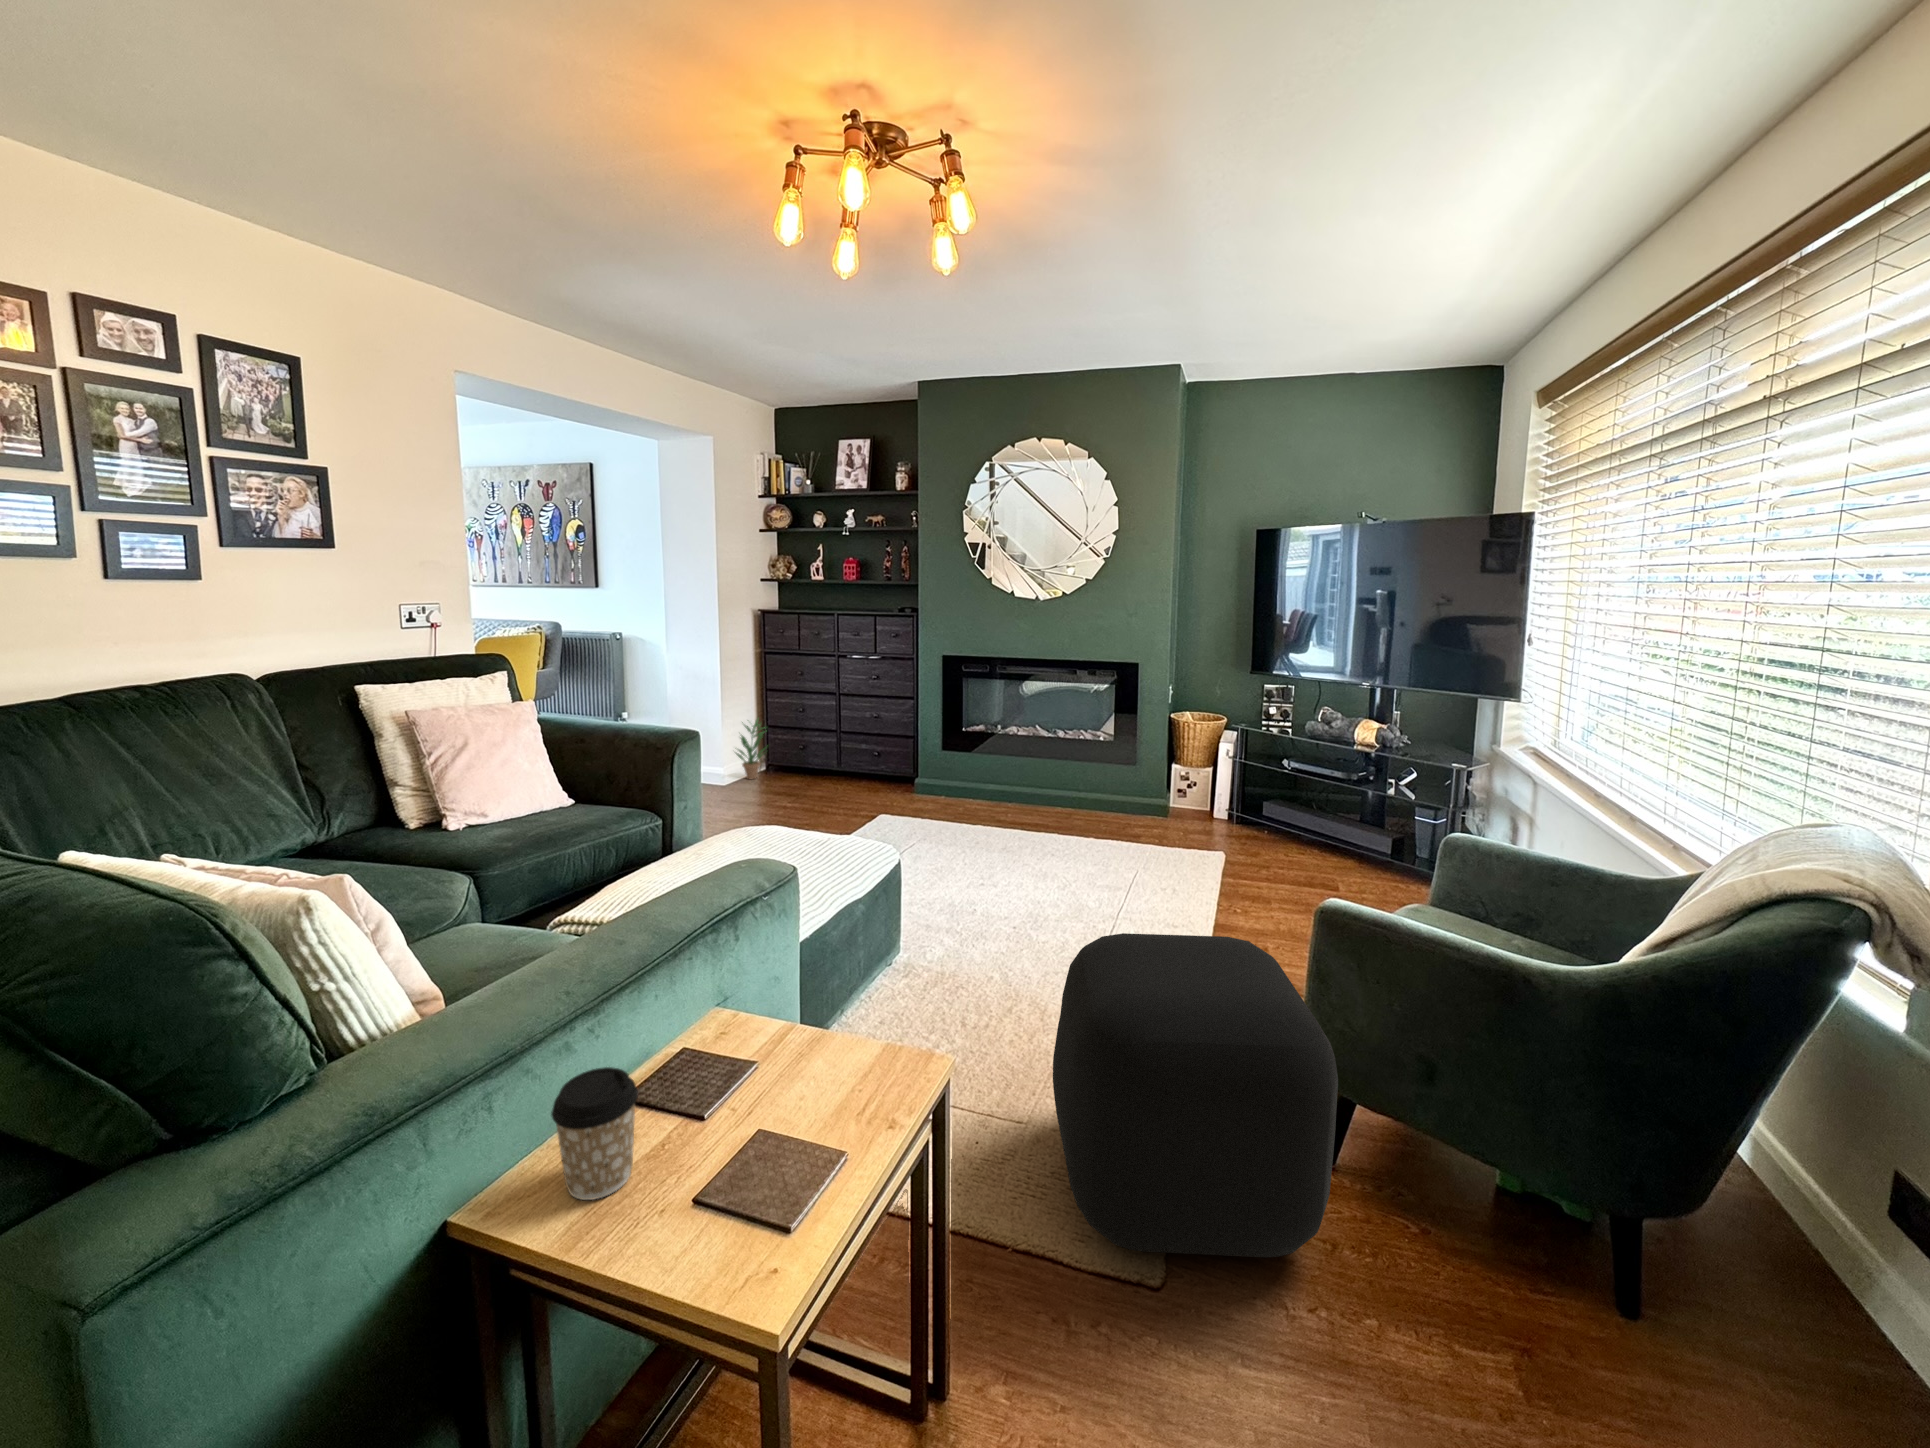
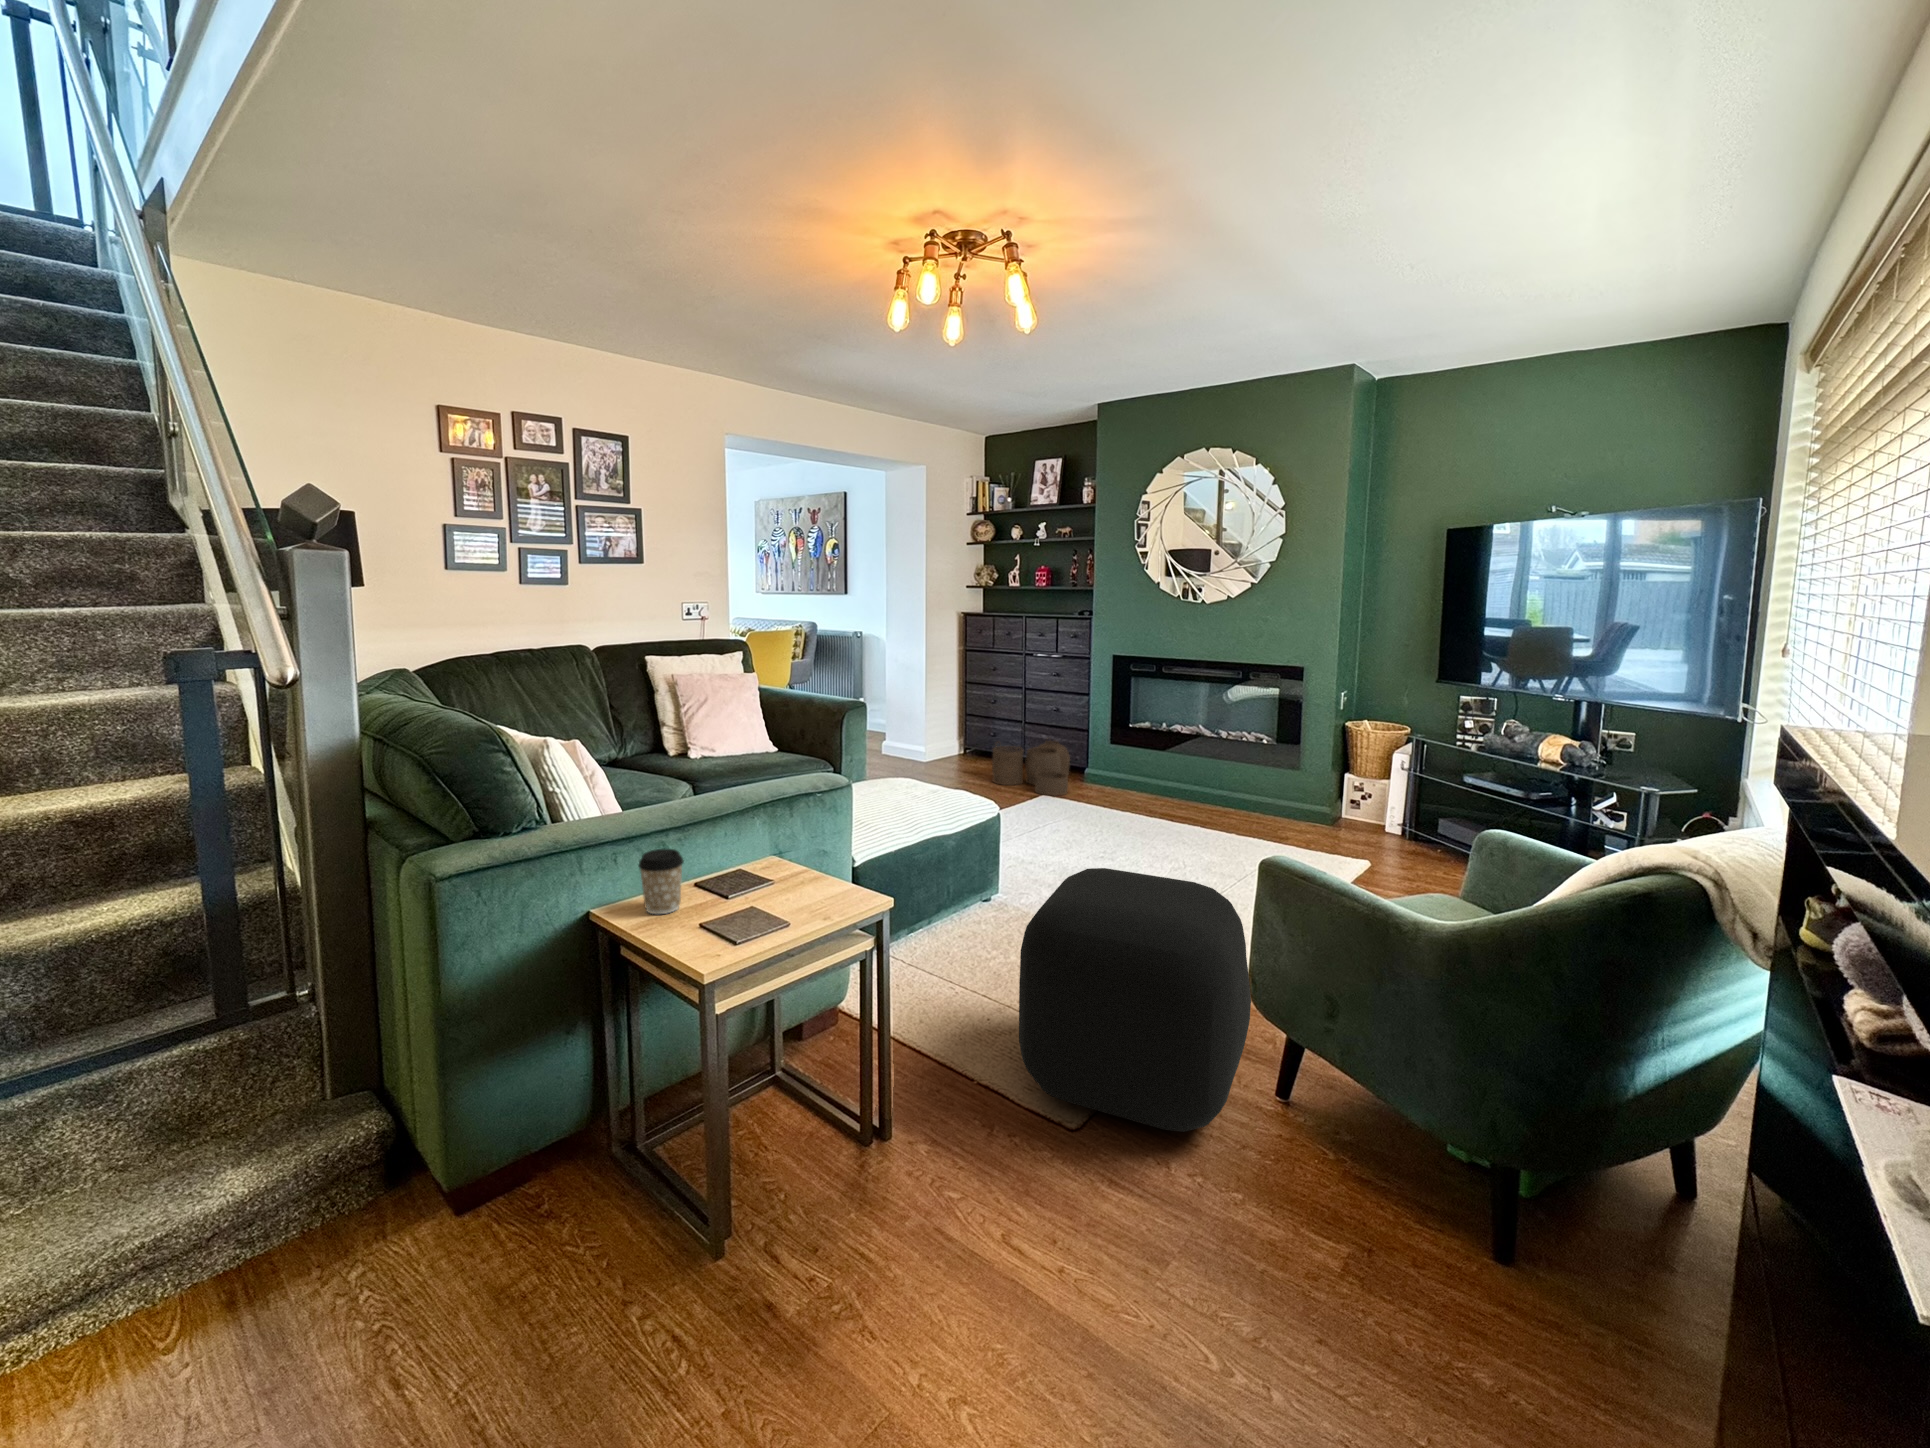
potted plant: present [736,718,765,779] -> none [932,705,963,760]
woven basket: none [817,747,906,813] -> present [992,741,1070,796]

